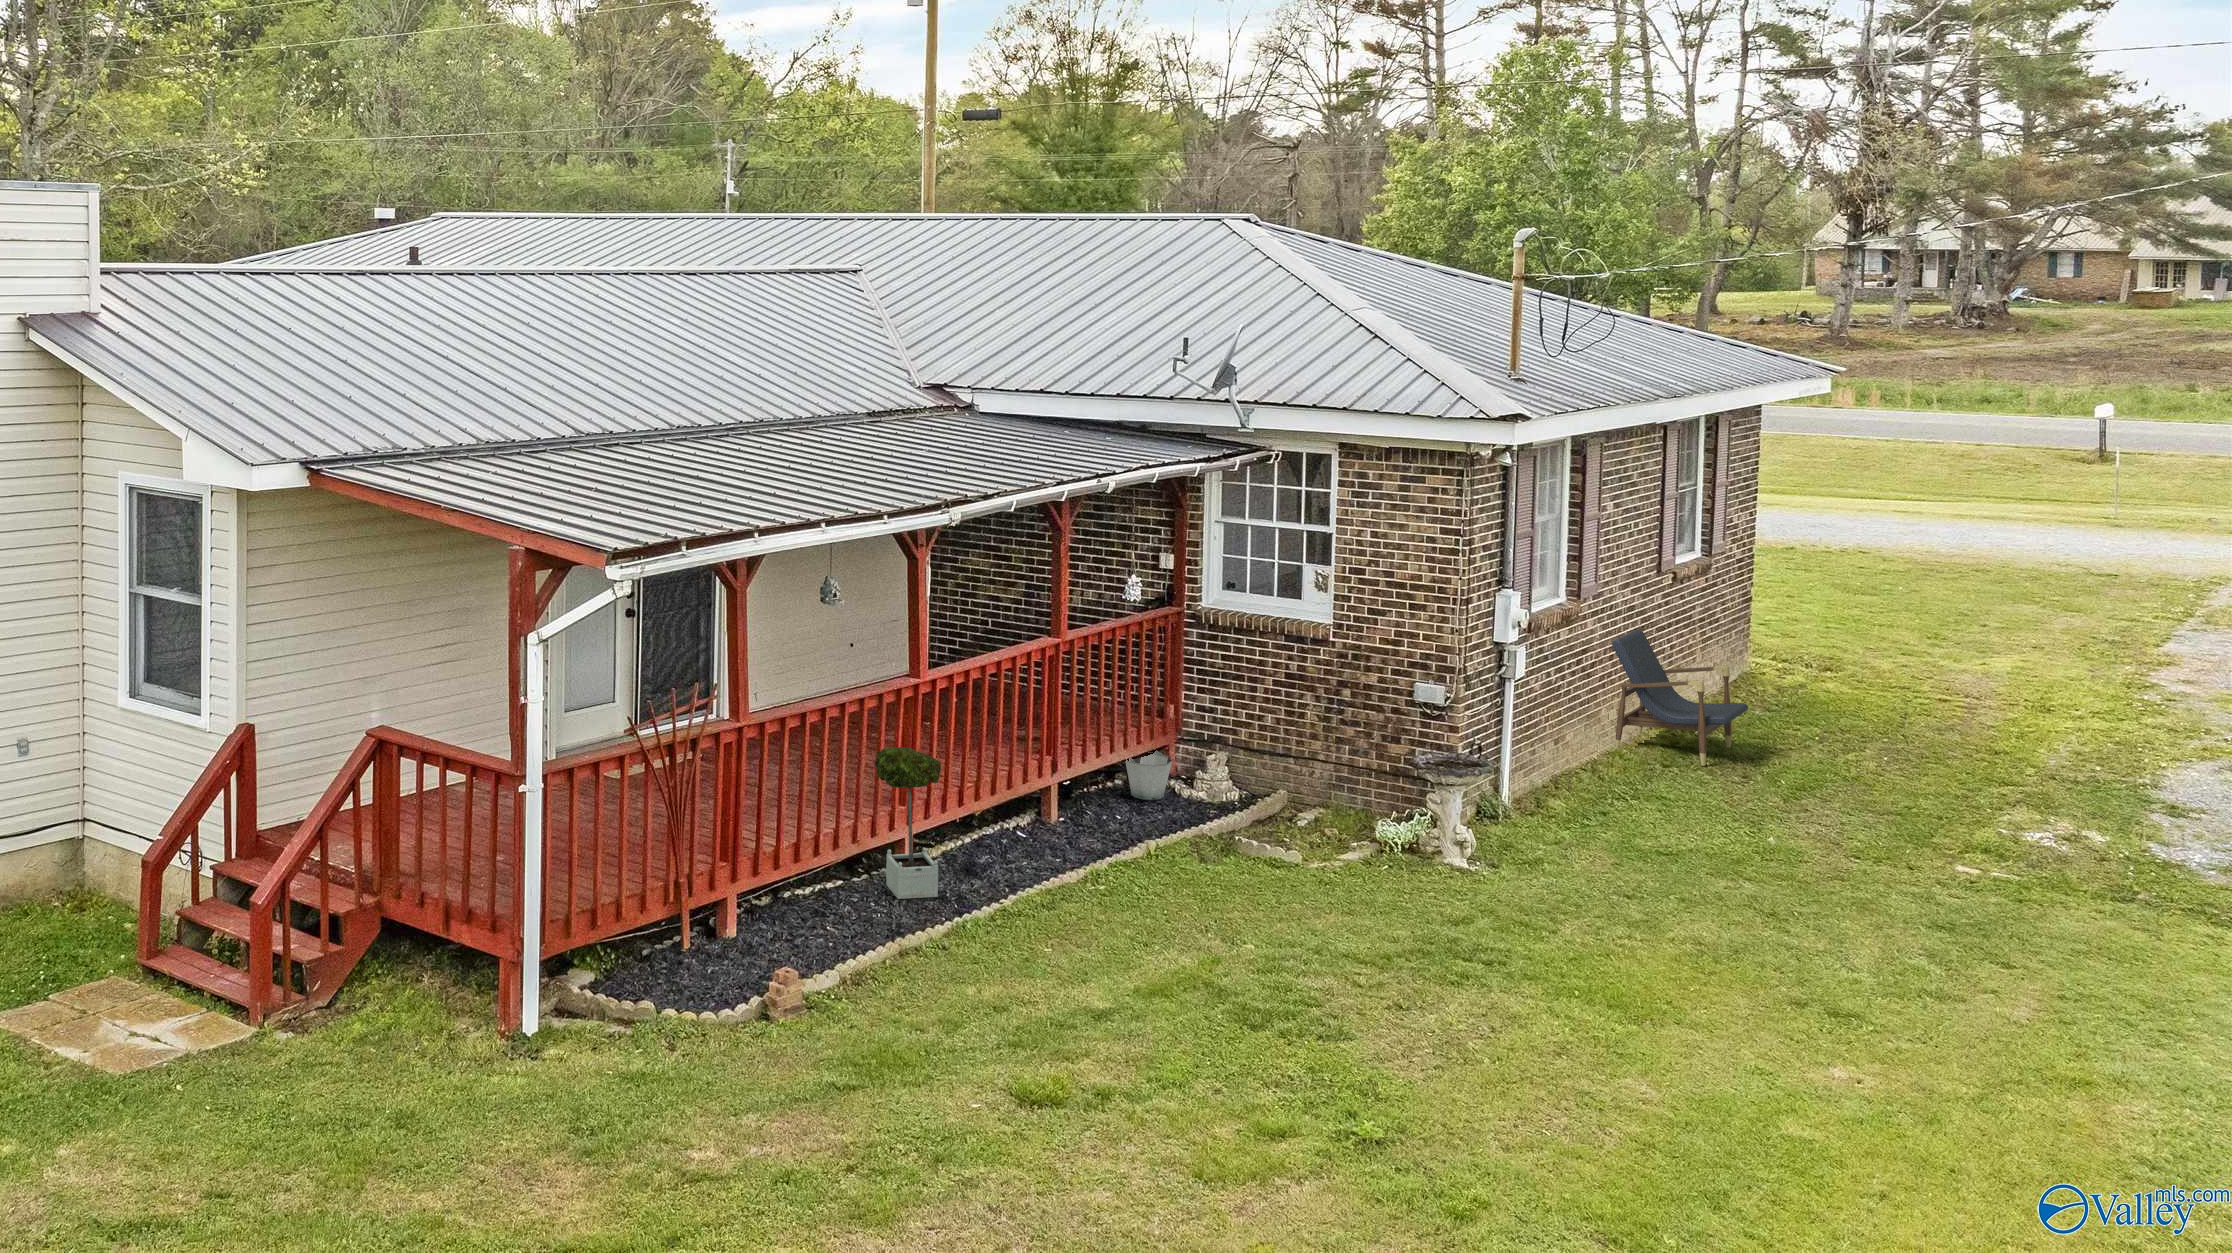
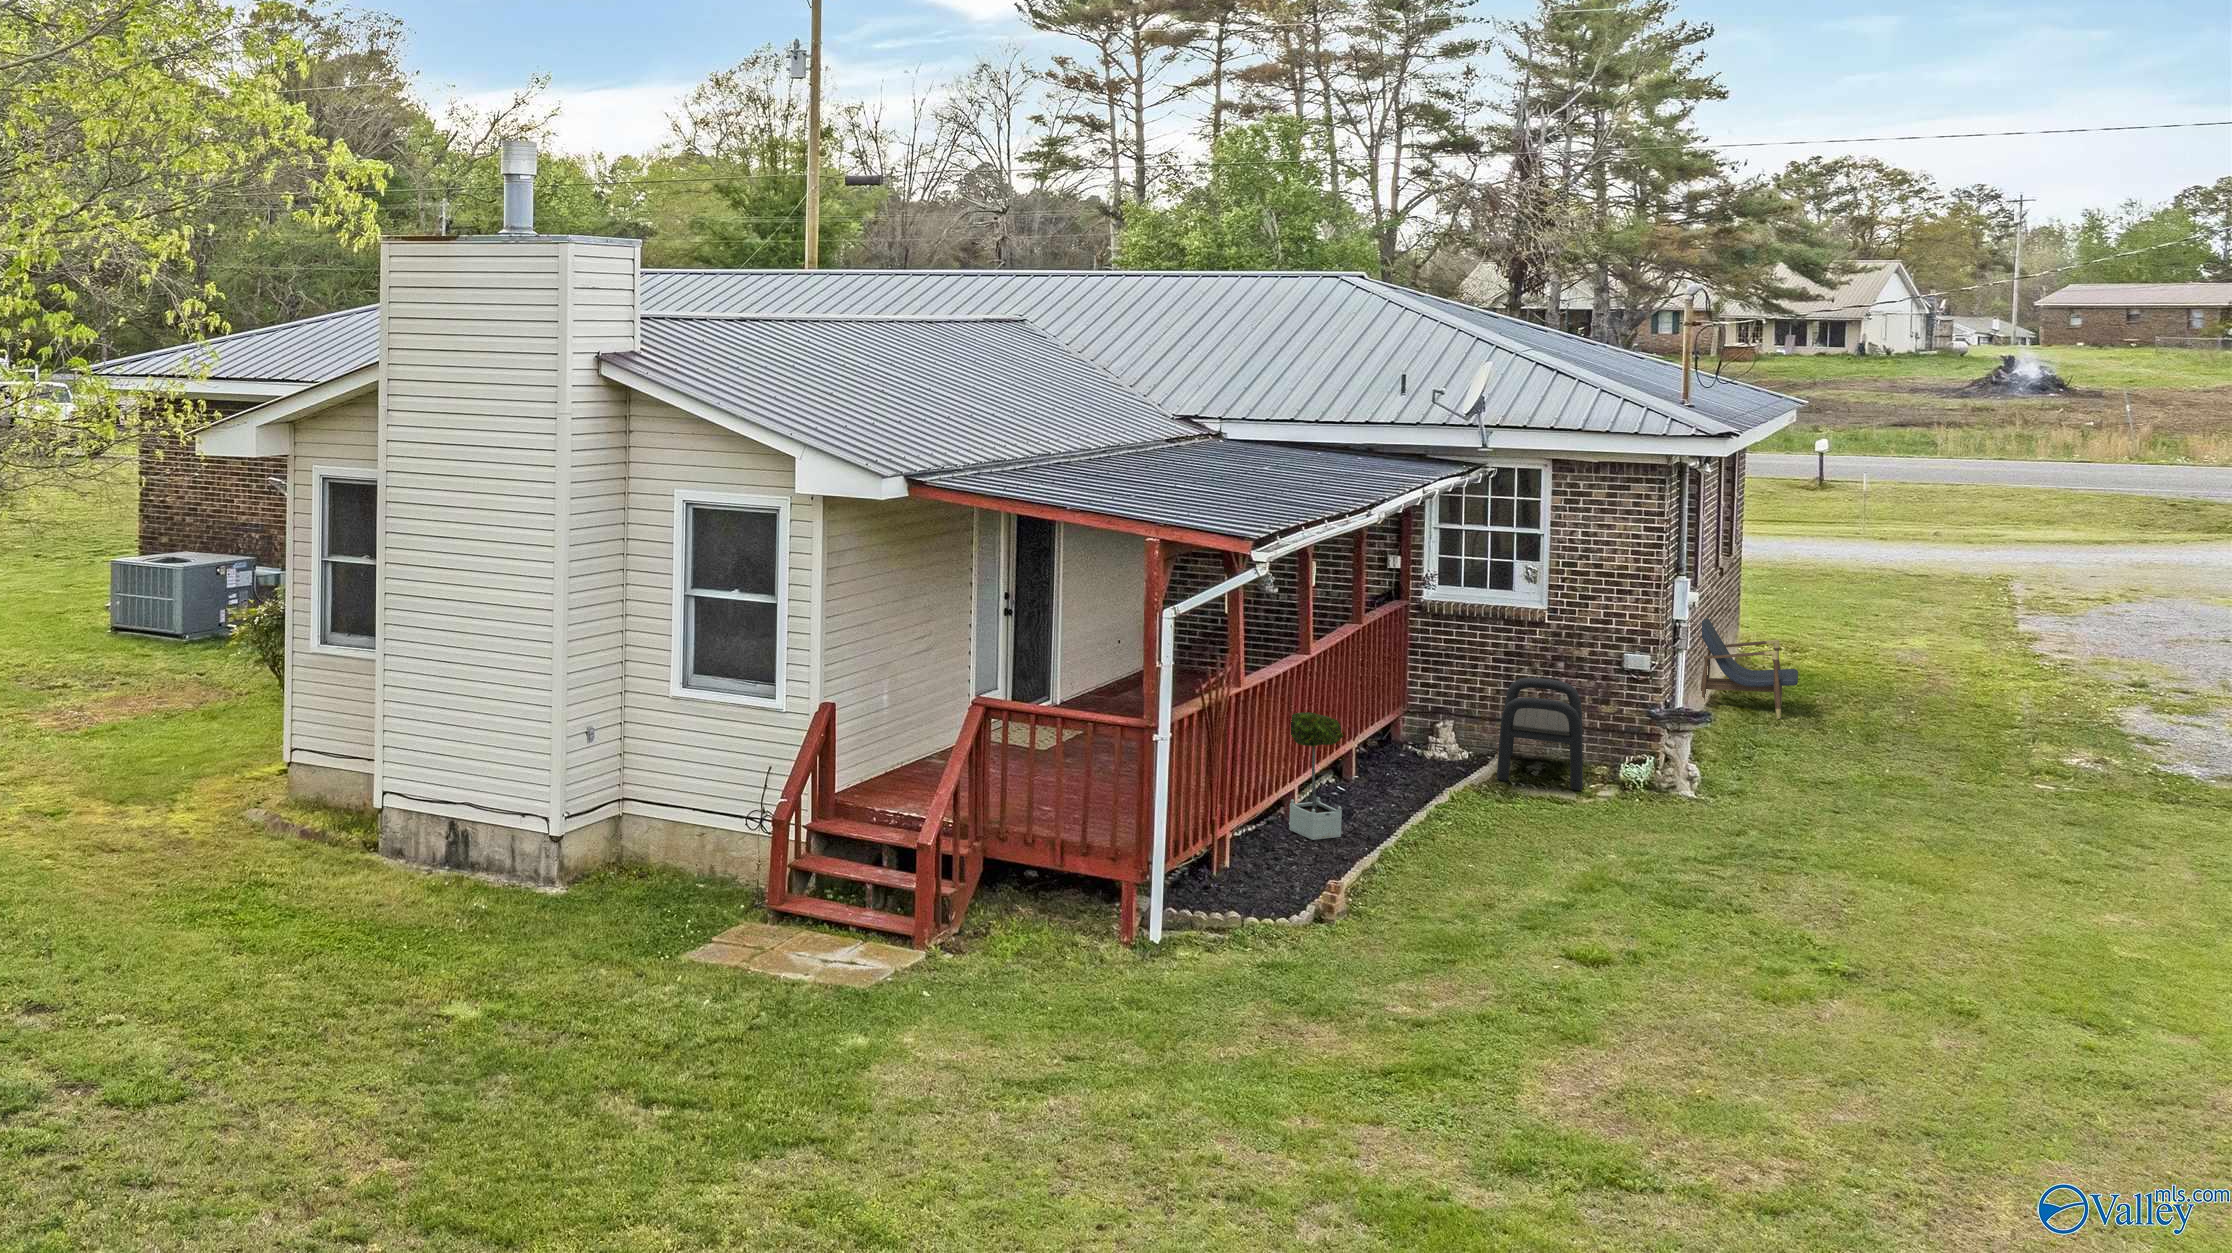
bench: none [1228,708,1362,850] -> present [1497,678,1583,790]
bucket: present [1125,751,1172,800] -> none [1383,714,1424,758]

